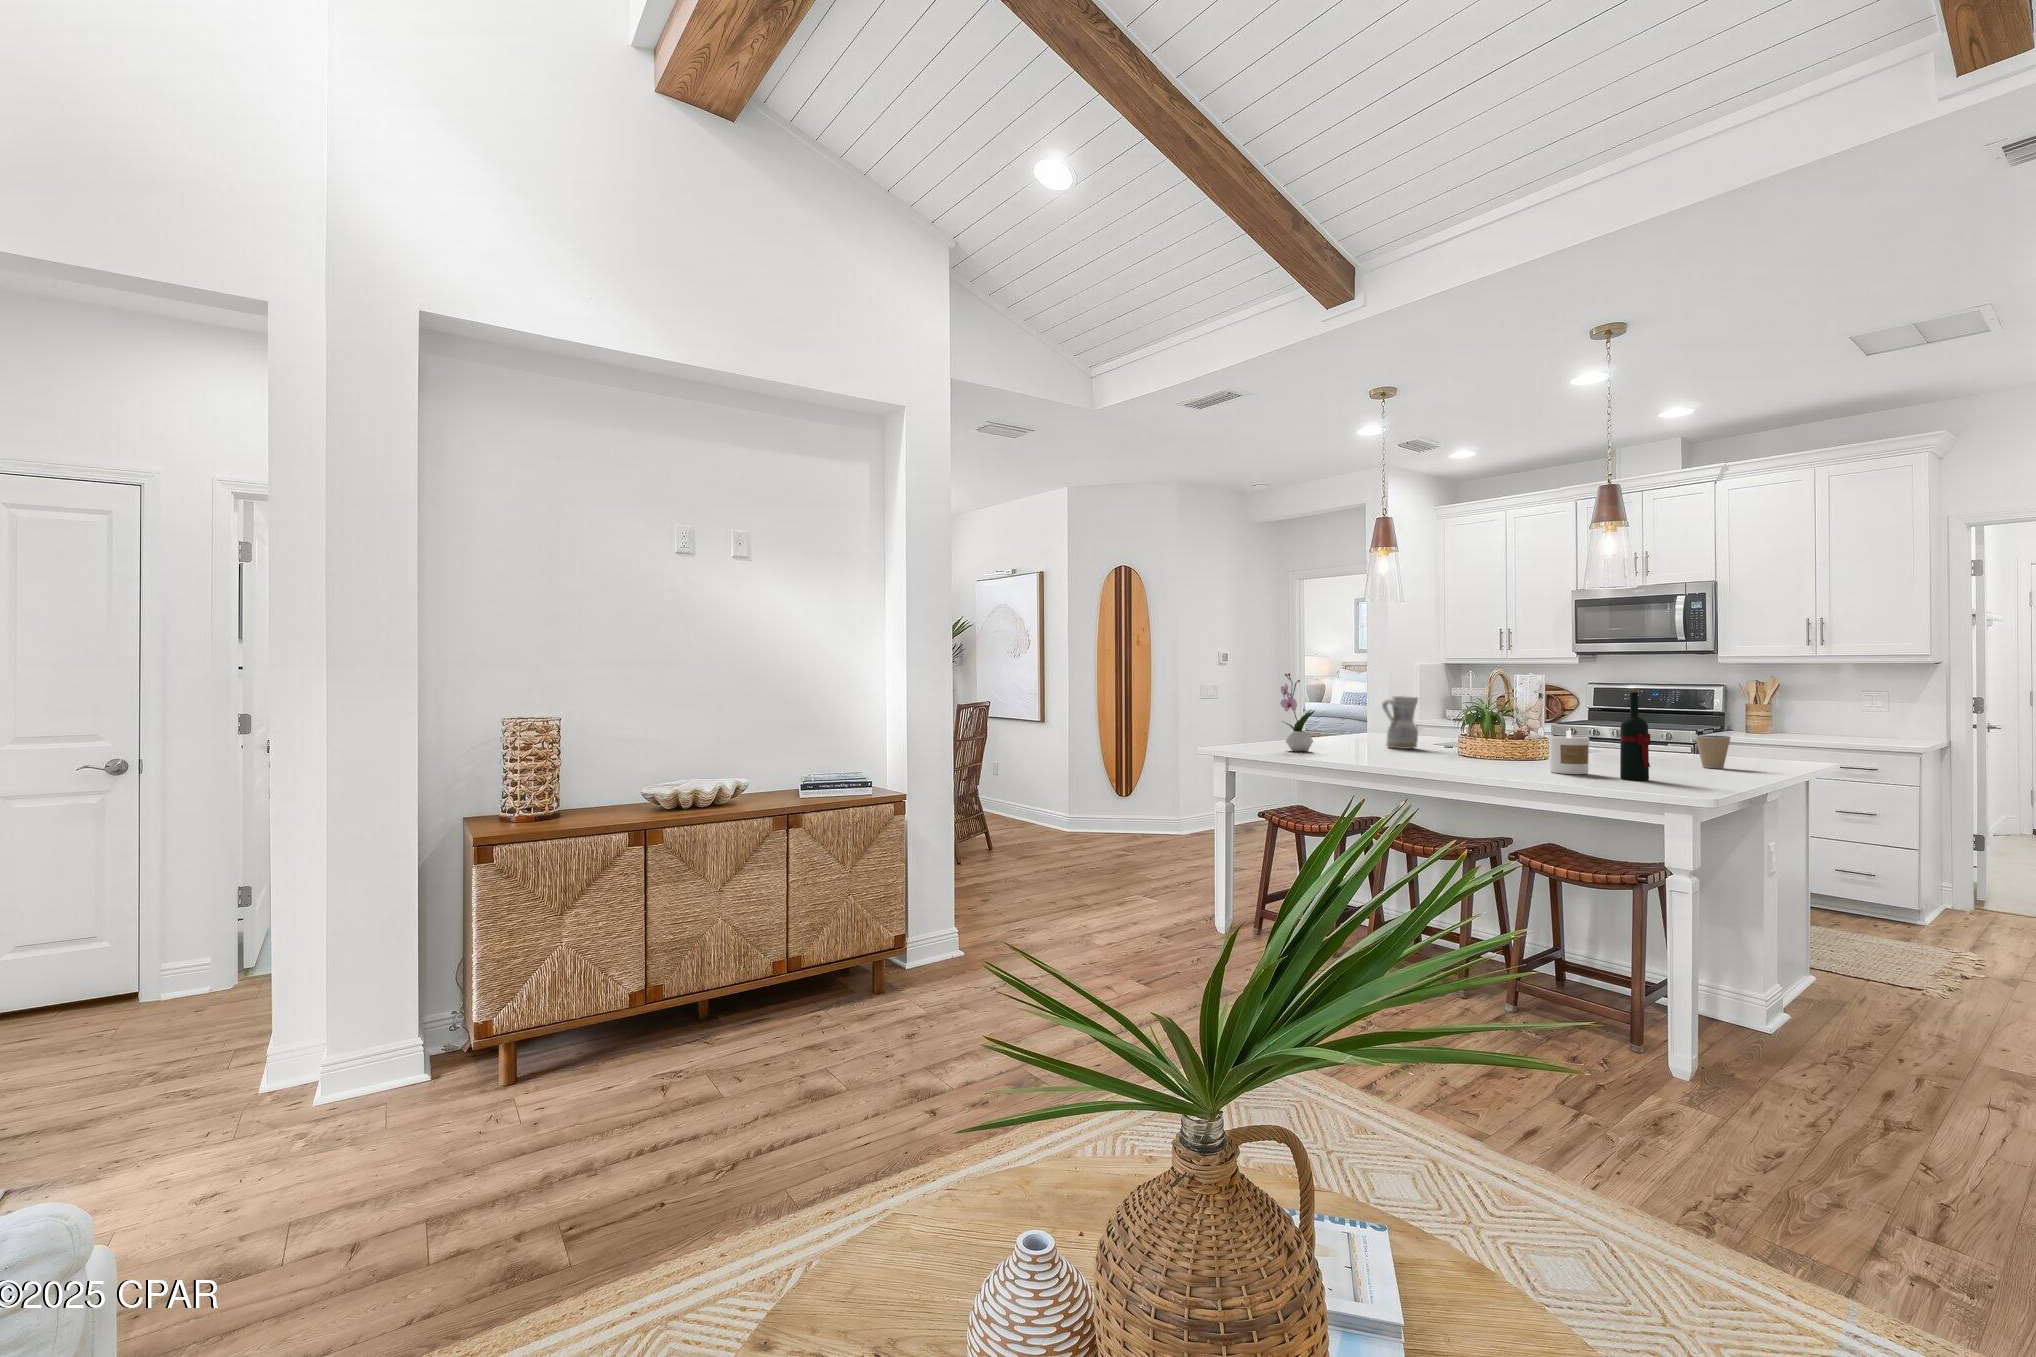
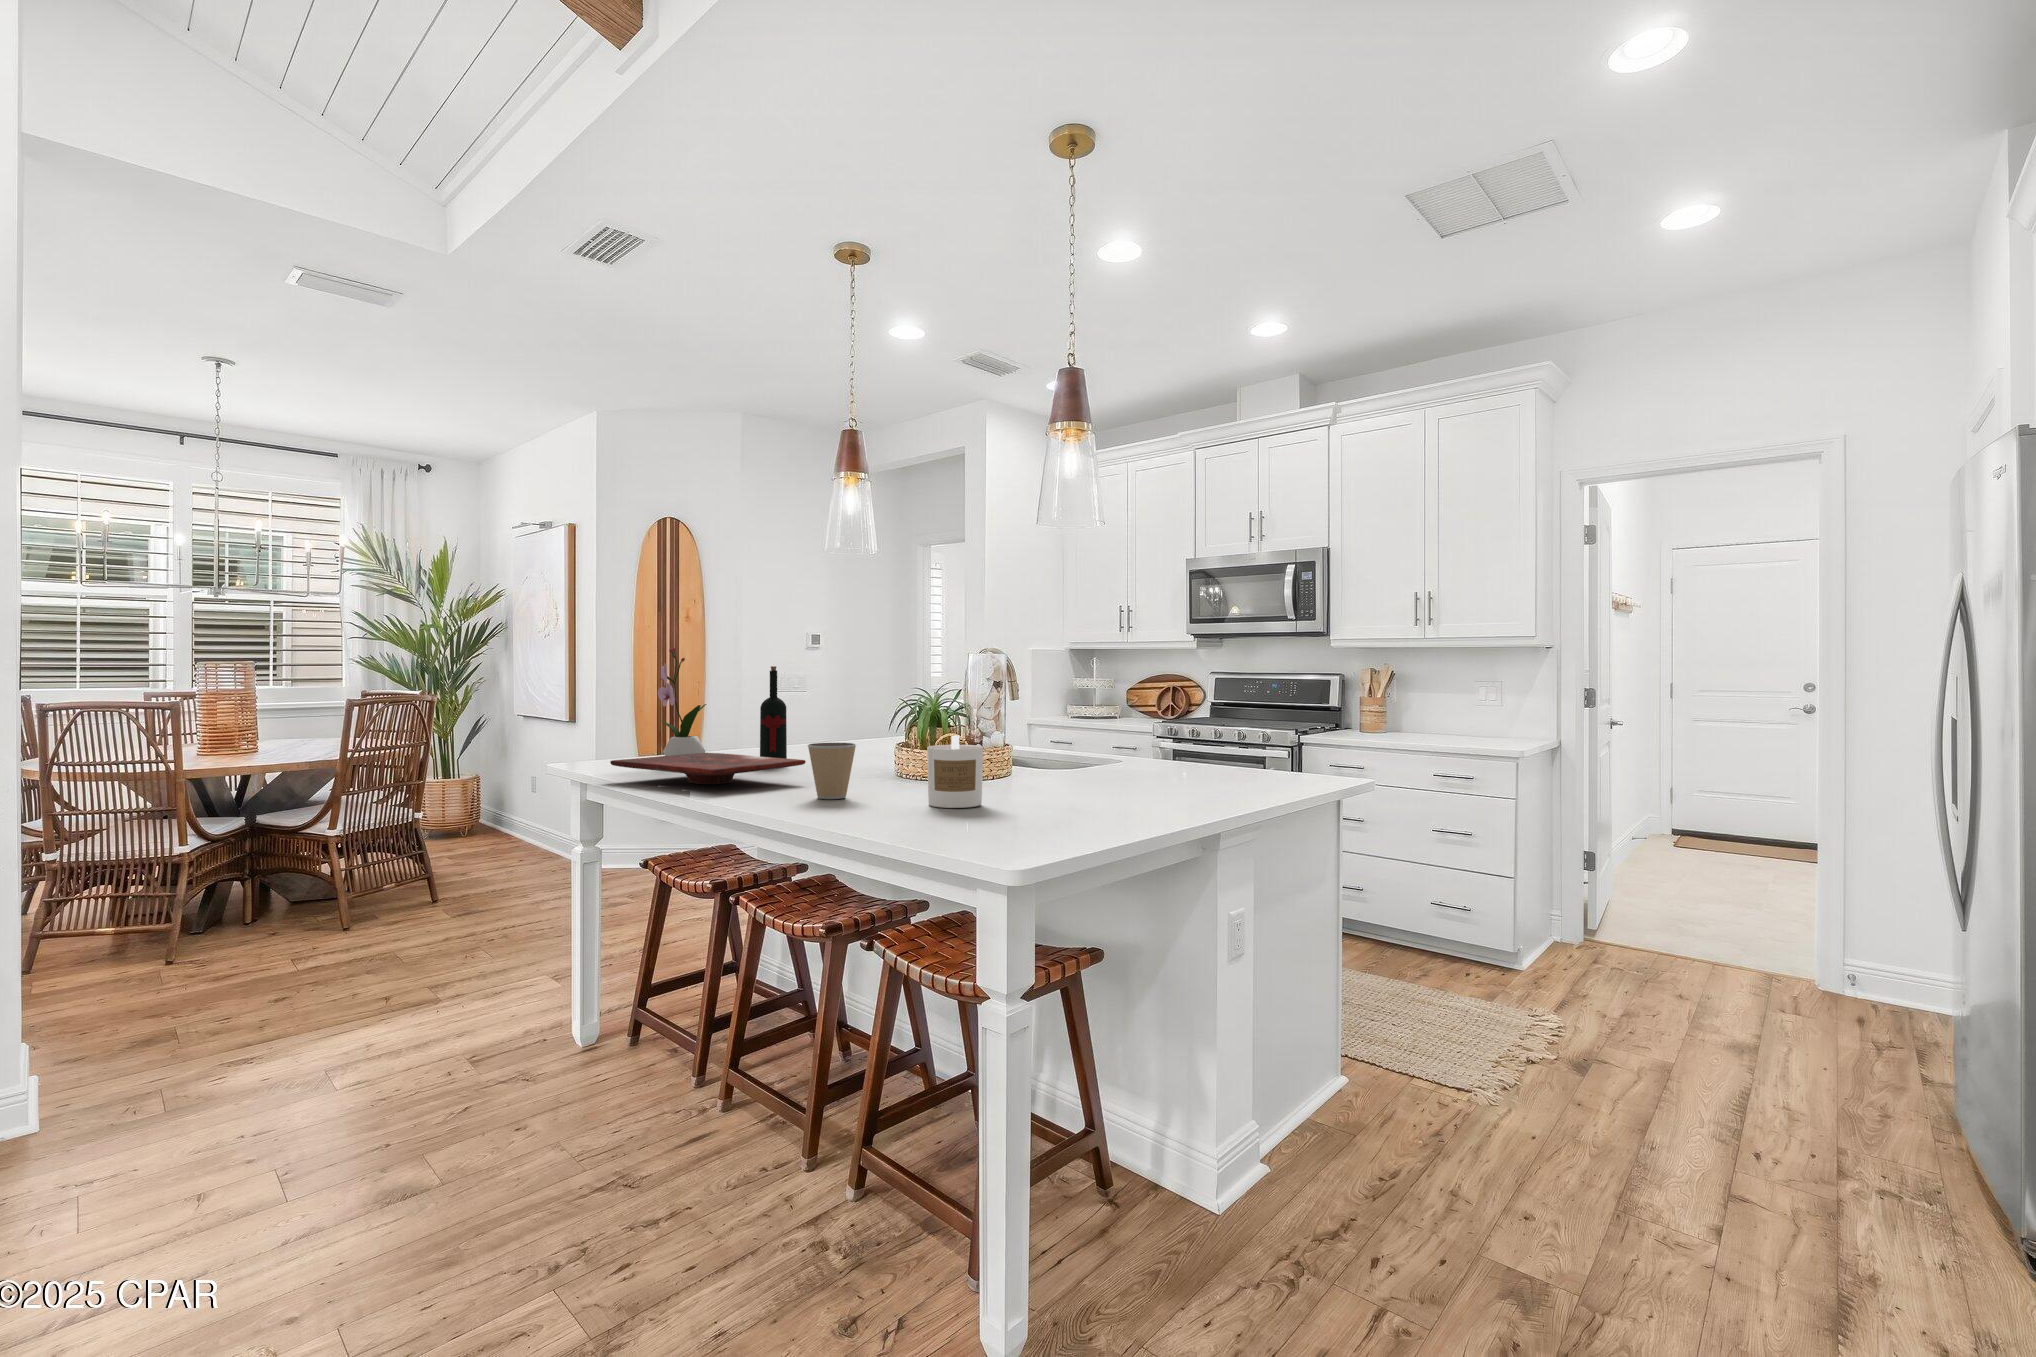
wine bottle: present [1620,689,1650,780] -> present [760,666,787,758]
ceramic pitcher: present [1382,696,1419,749] -> none [846,684,898,760]
coffee cup: present [1695,735,1731,768] -> present [808,743,856,799]
cutting board: none [1299,741,1424,760] -> present [610,753,806,784]

